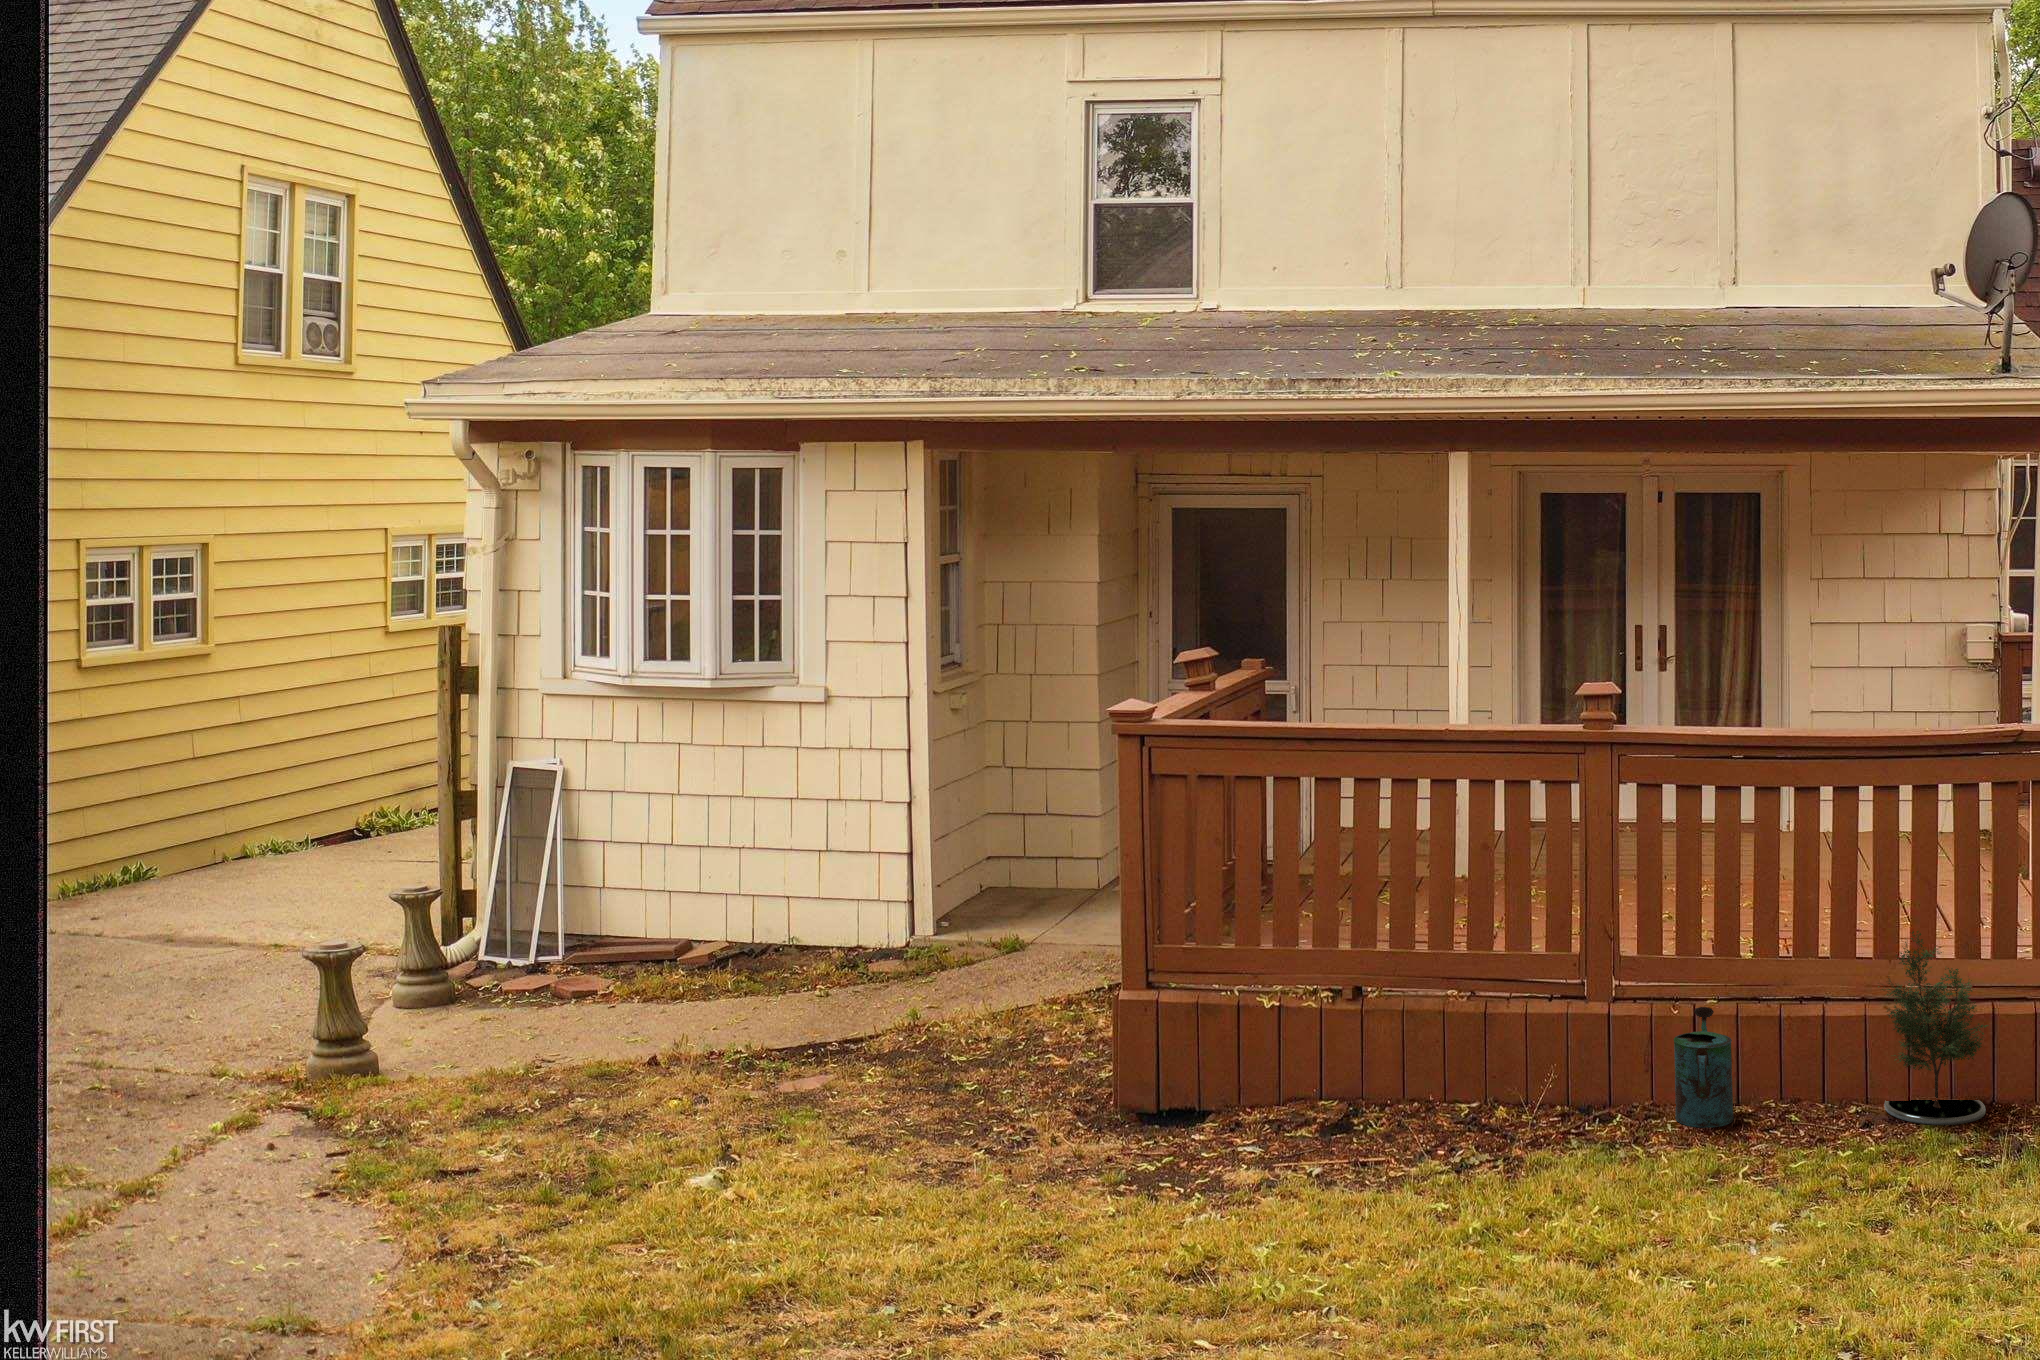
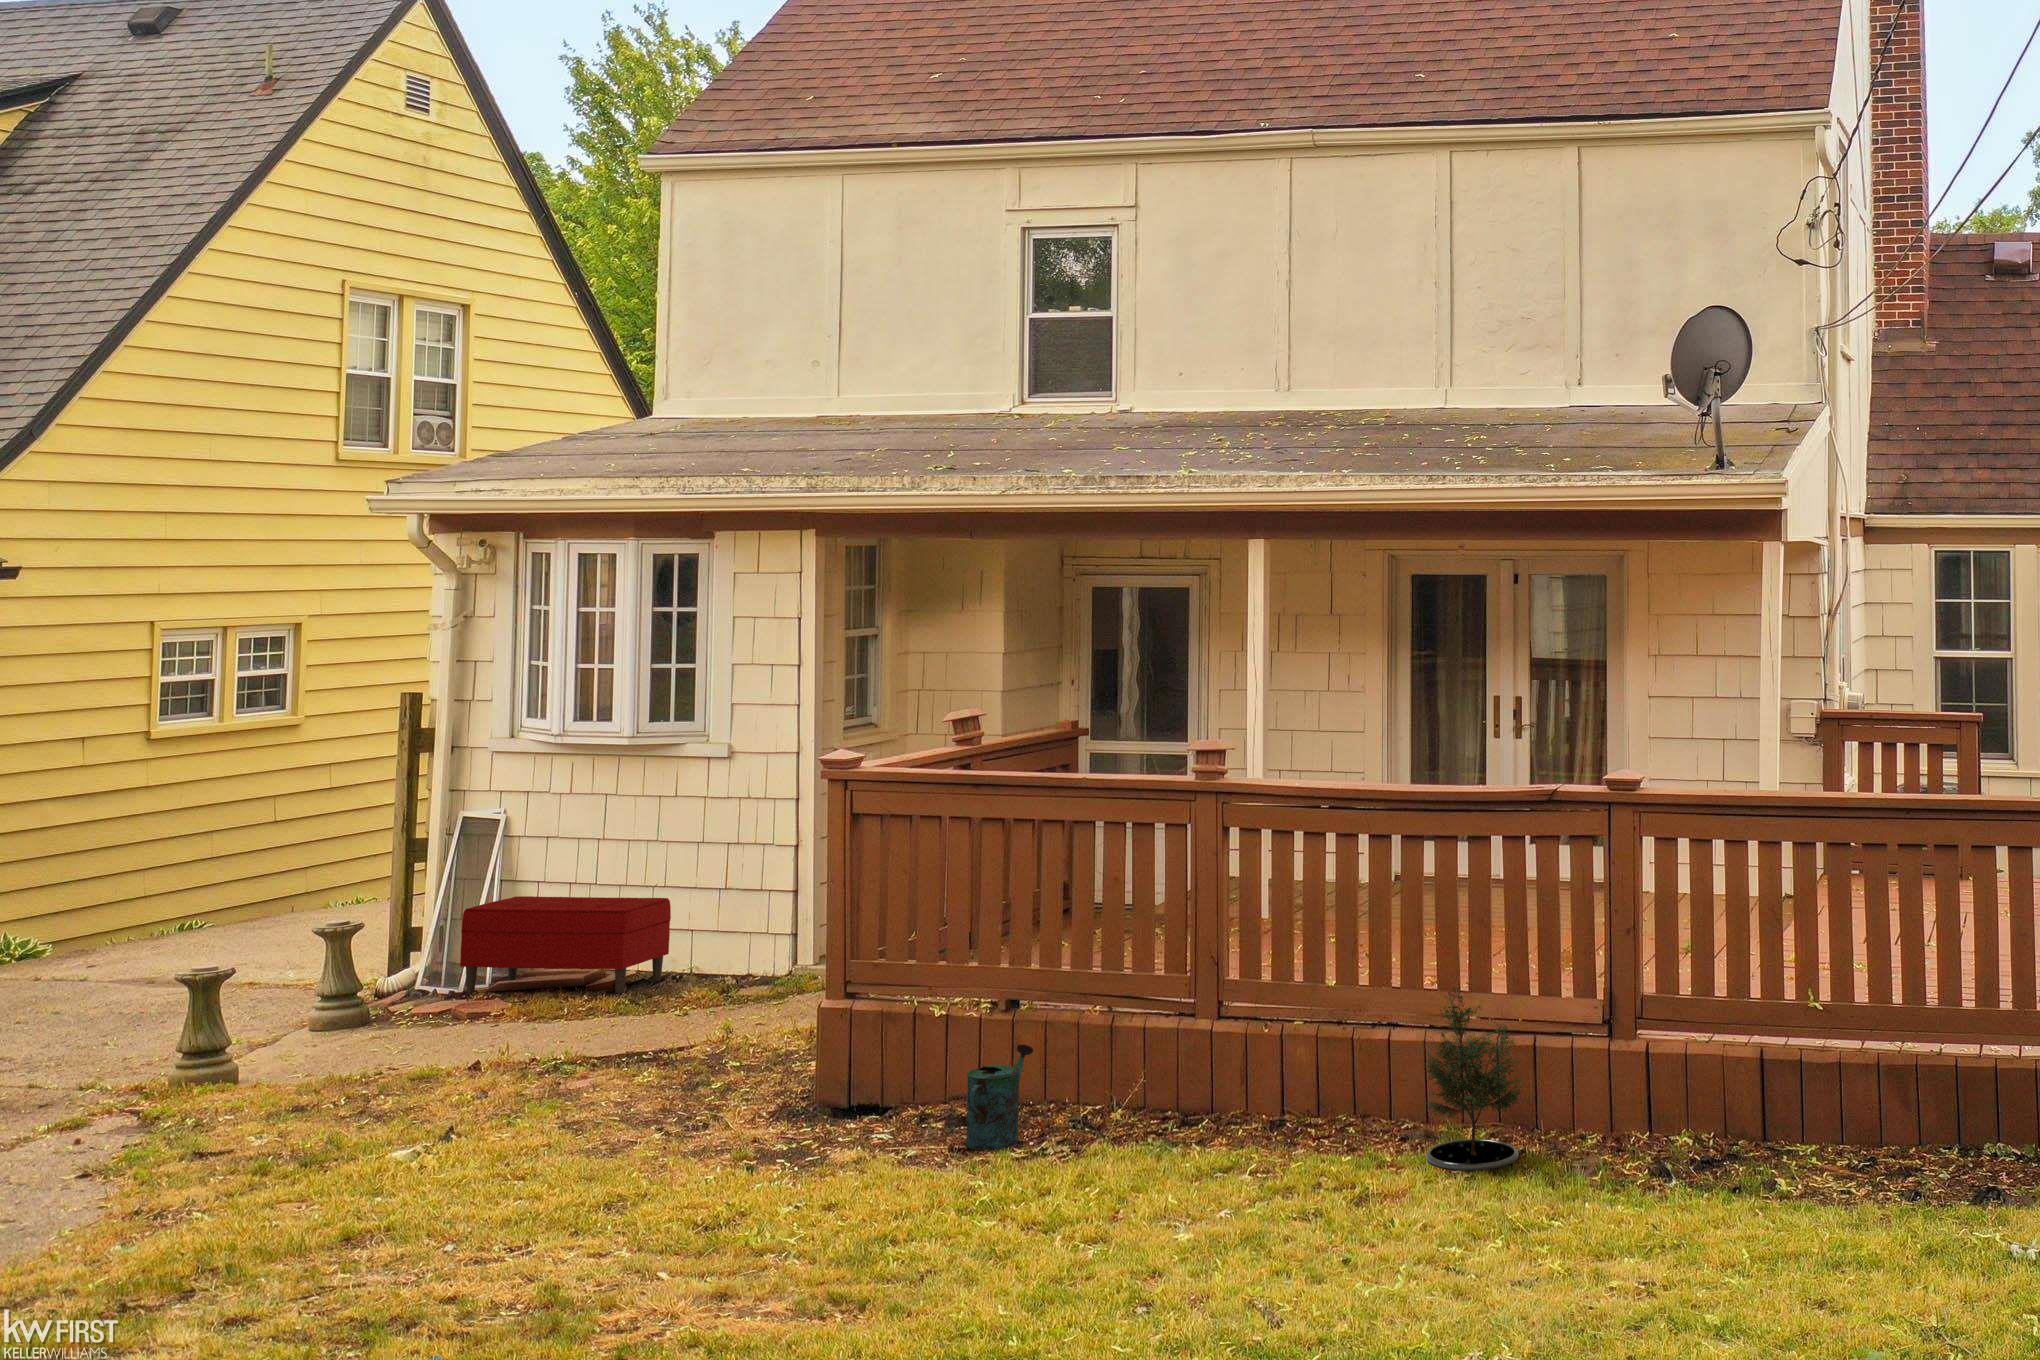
bench: none [533,854,766,966] -> present [460,896,671,993]
watering can: present [1674,1007,1734,1128] -> present [966,1044,1033,1150]

